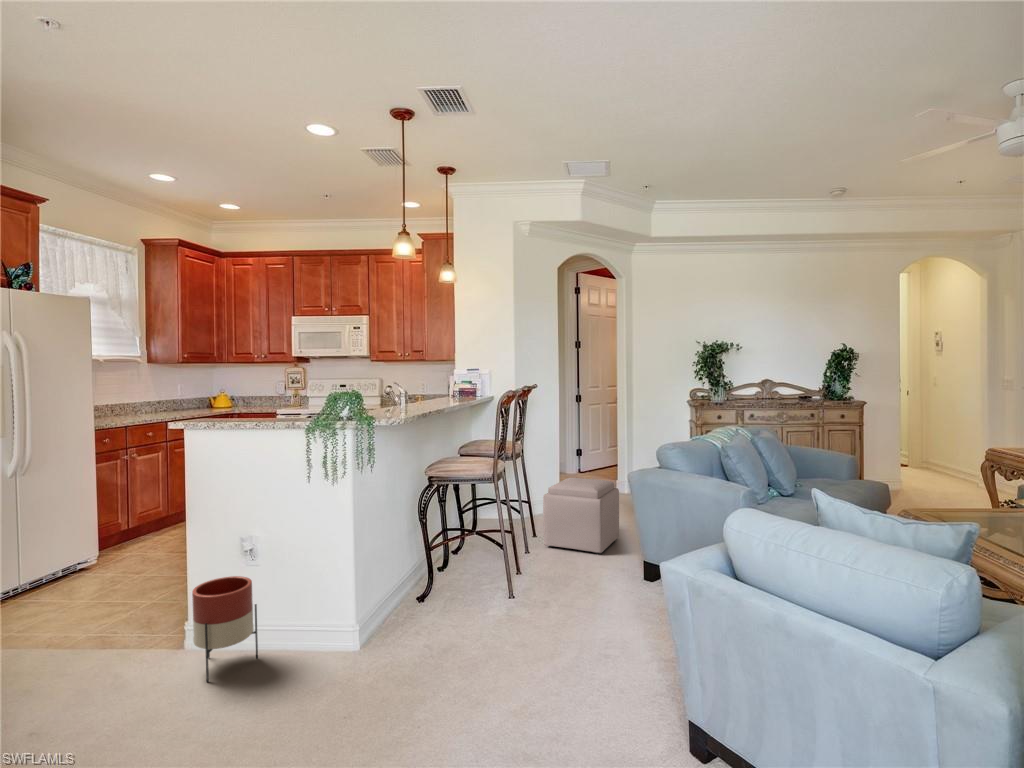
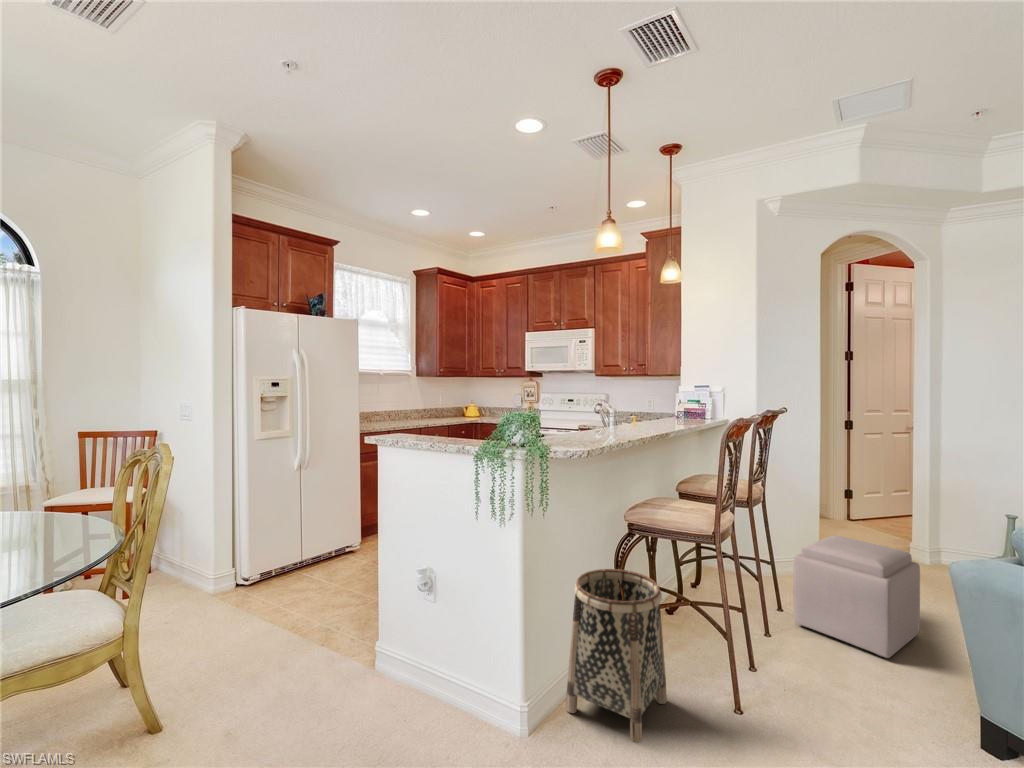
basket: none [389,514,464,632] -> present [566,569,667,743]
planter: present [192,576,258,682] -> none [356,608,418,728]

